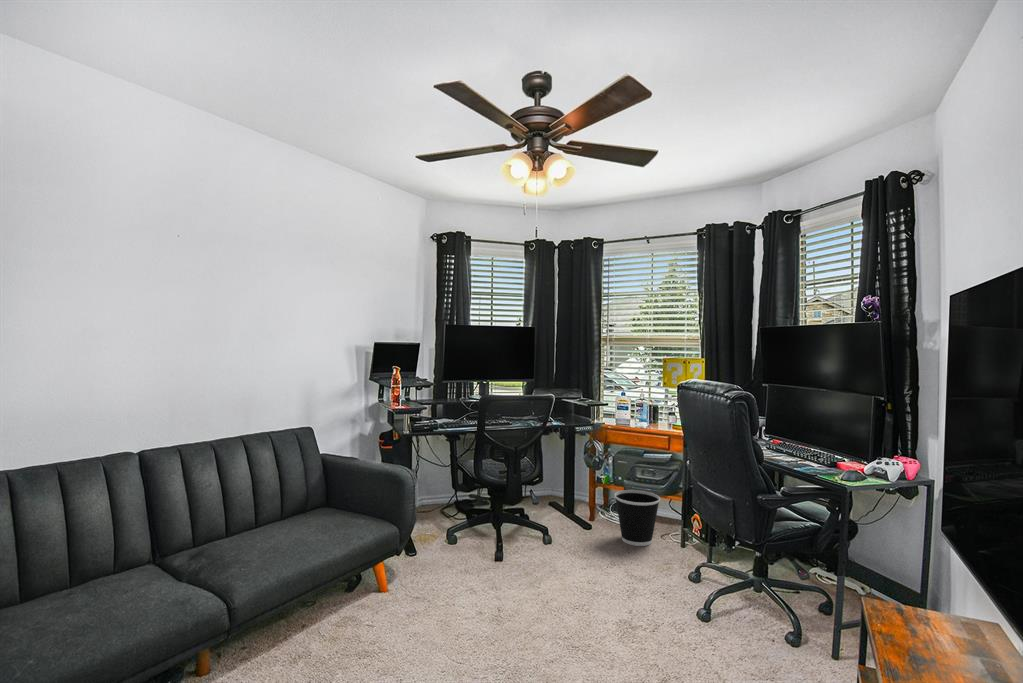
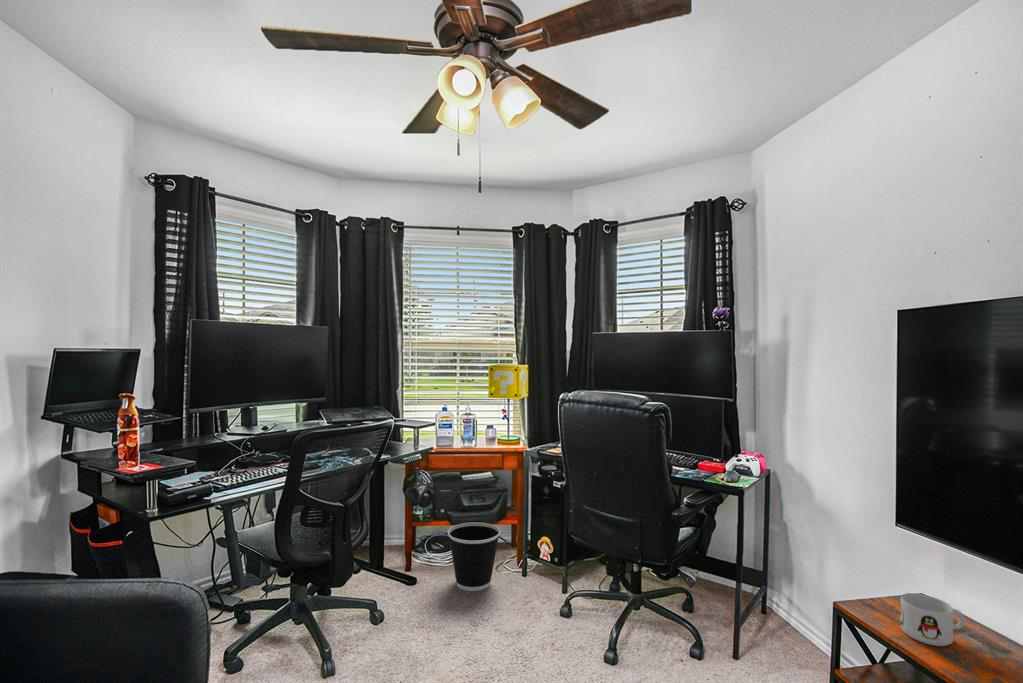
mug: none [901,587,983,644] -> present [900,593,965,646]

